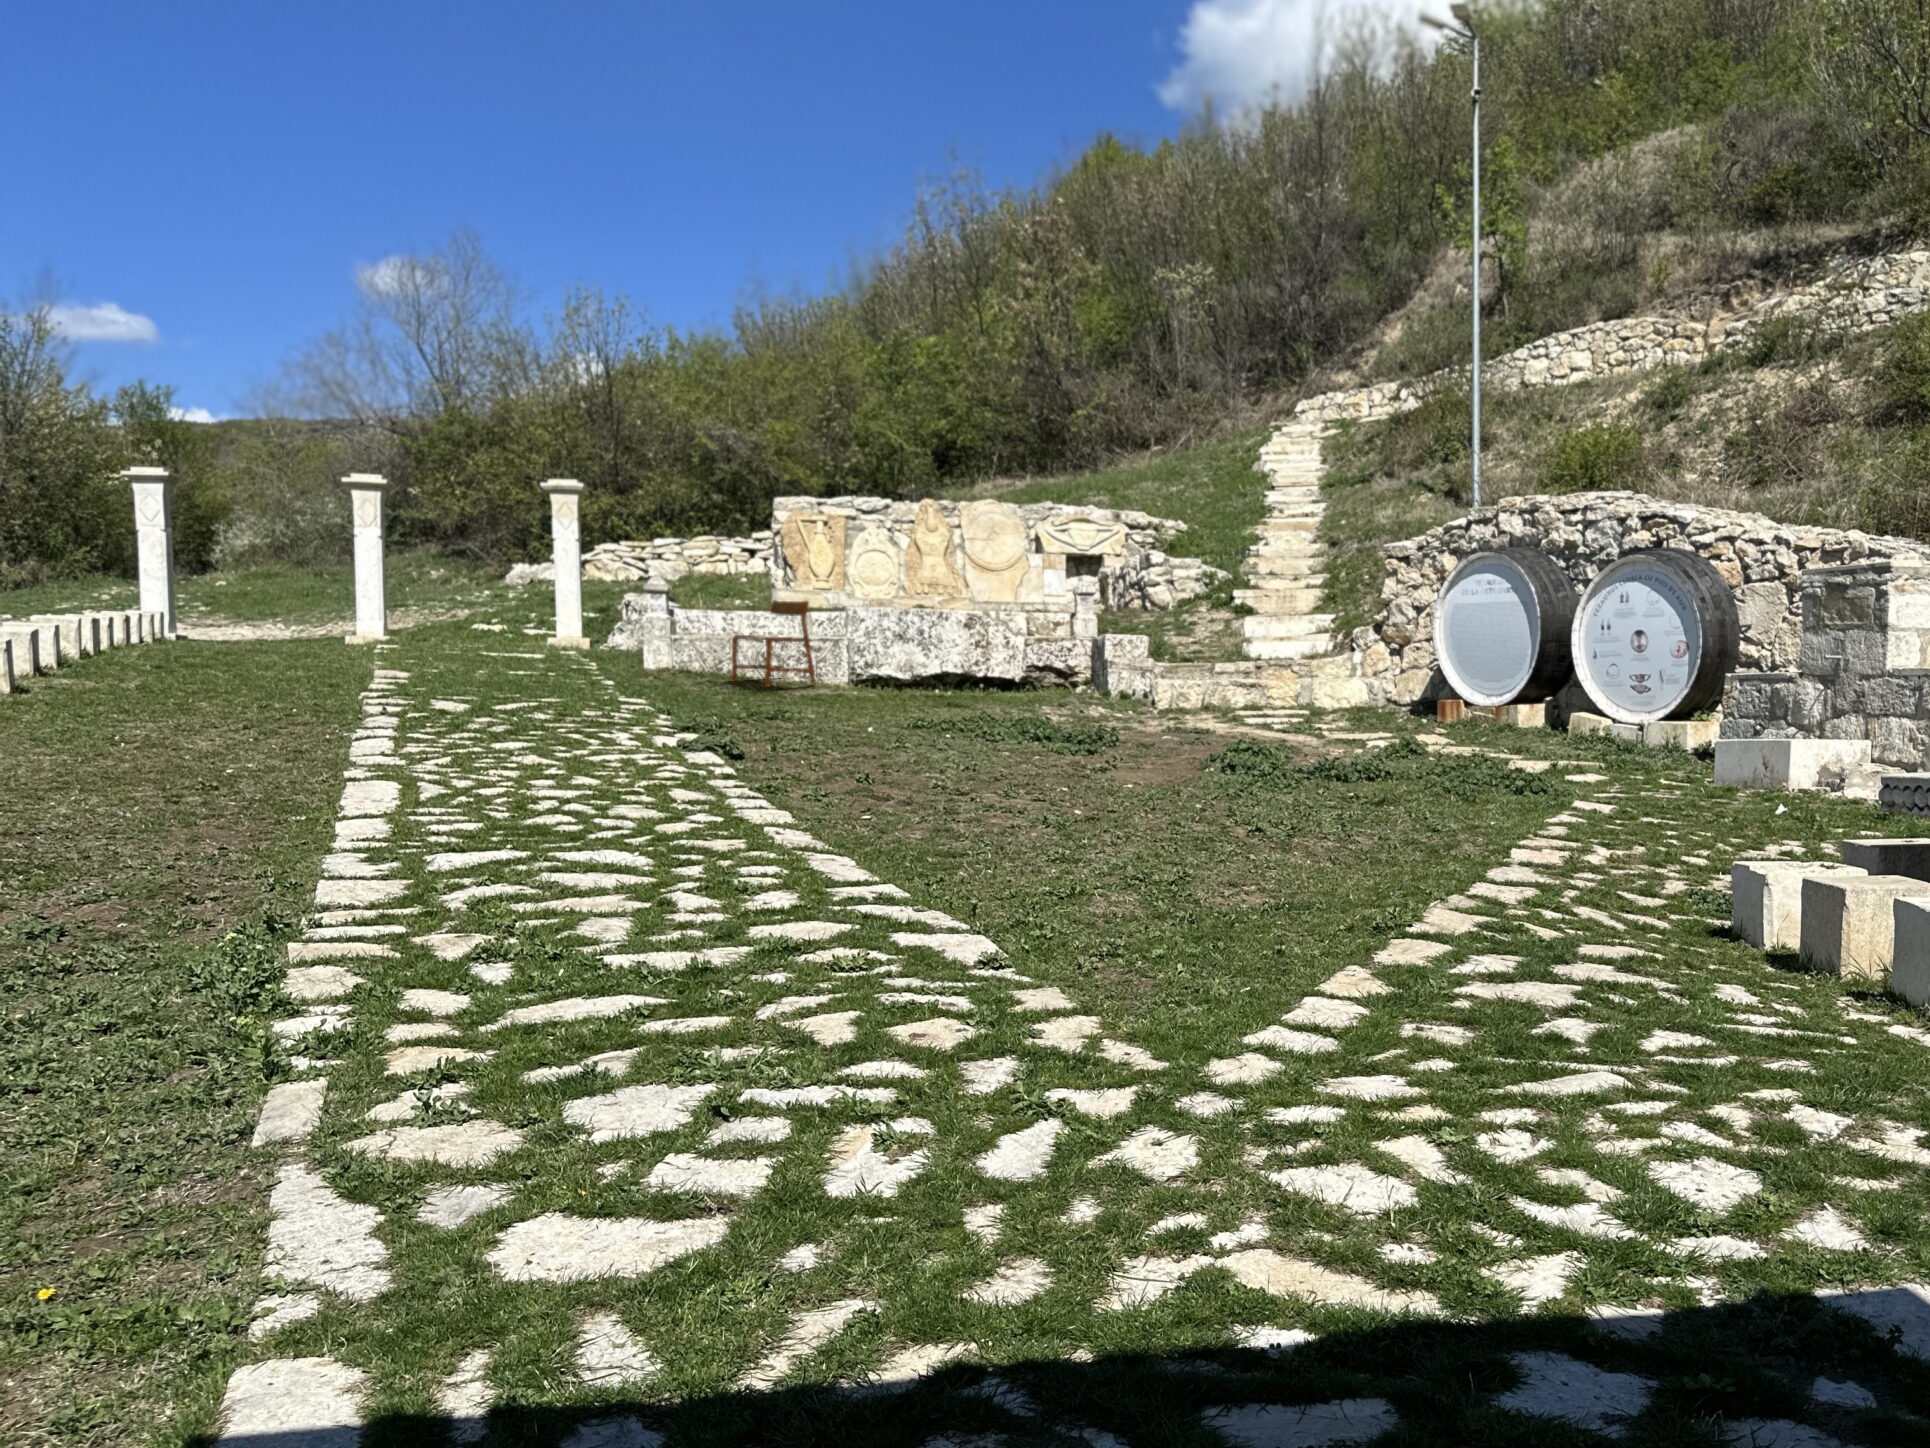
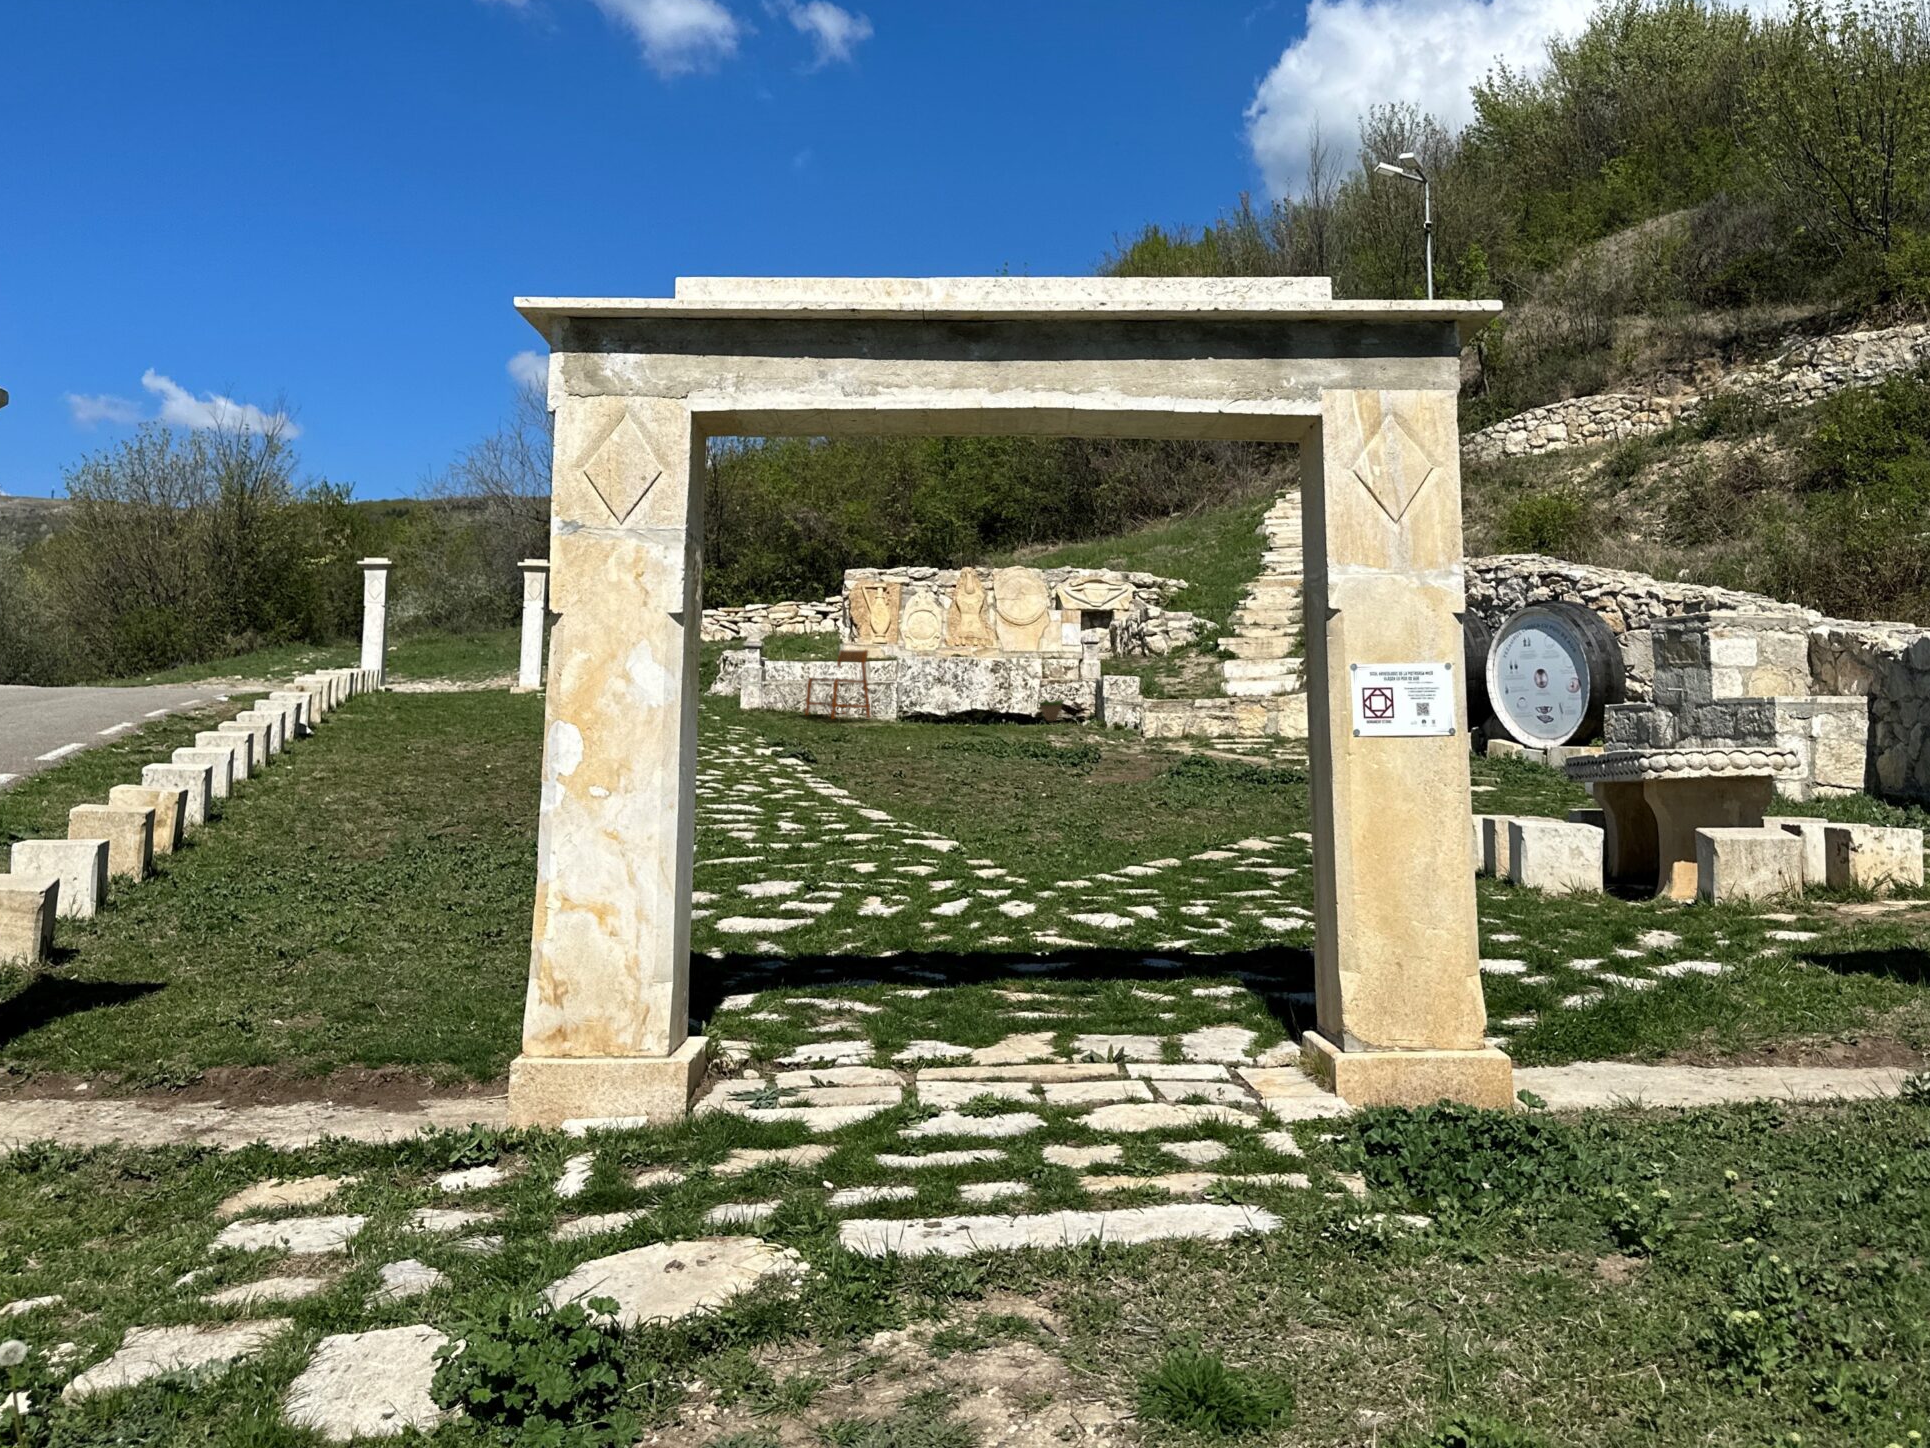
decorative plant: none [1014,660,1063,686] -> present [1037,699,1063,721]

